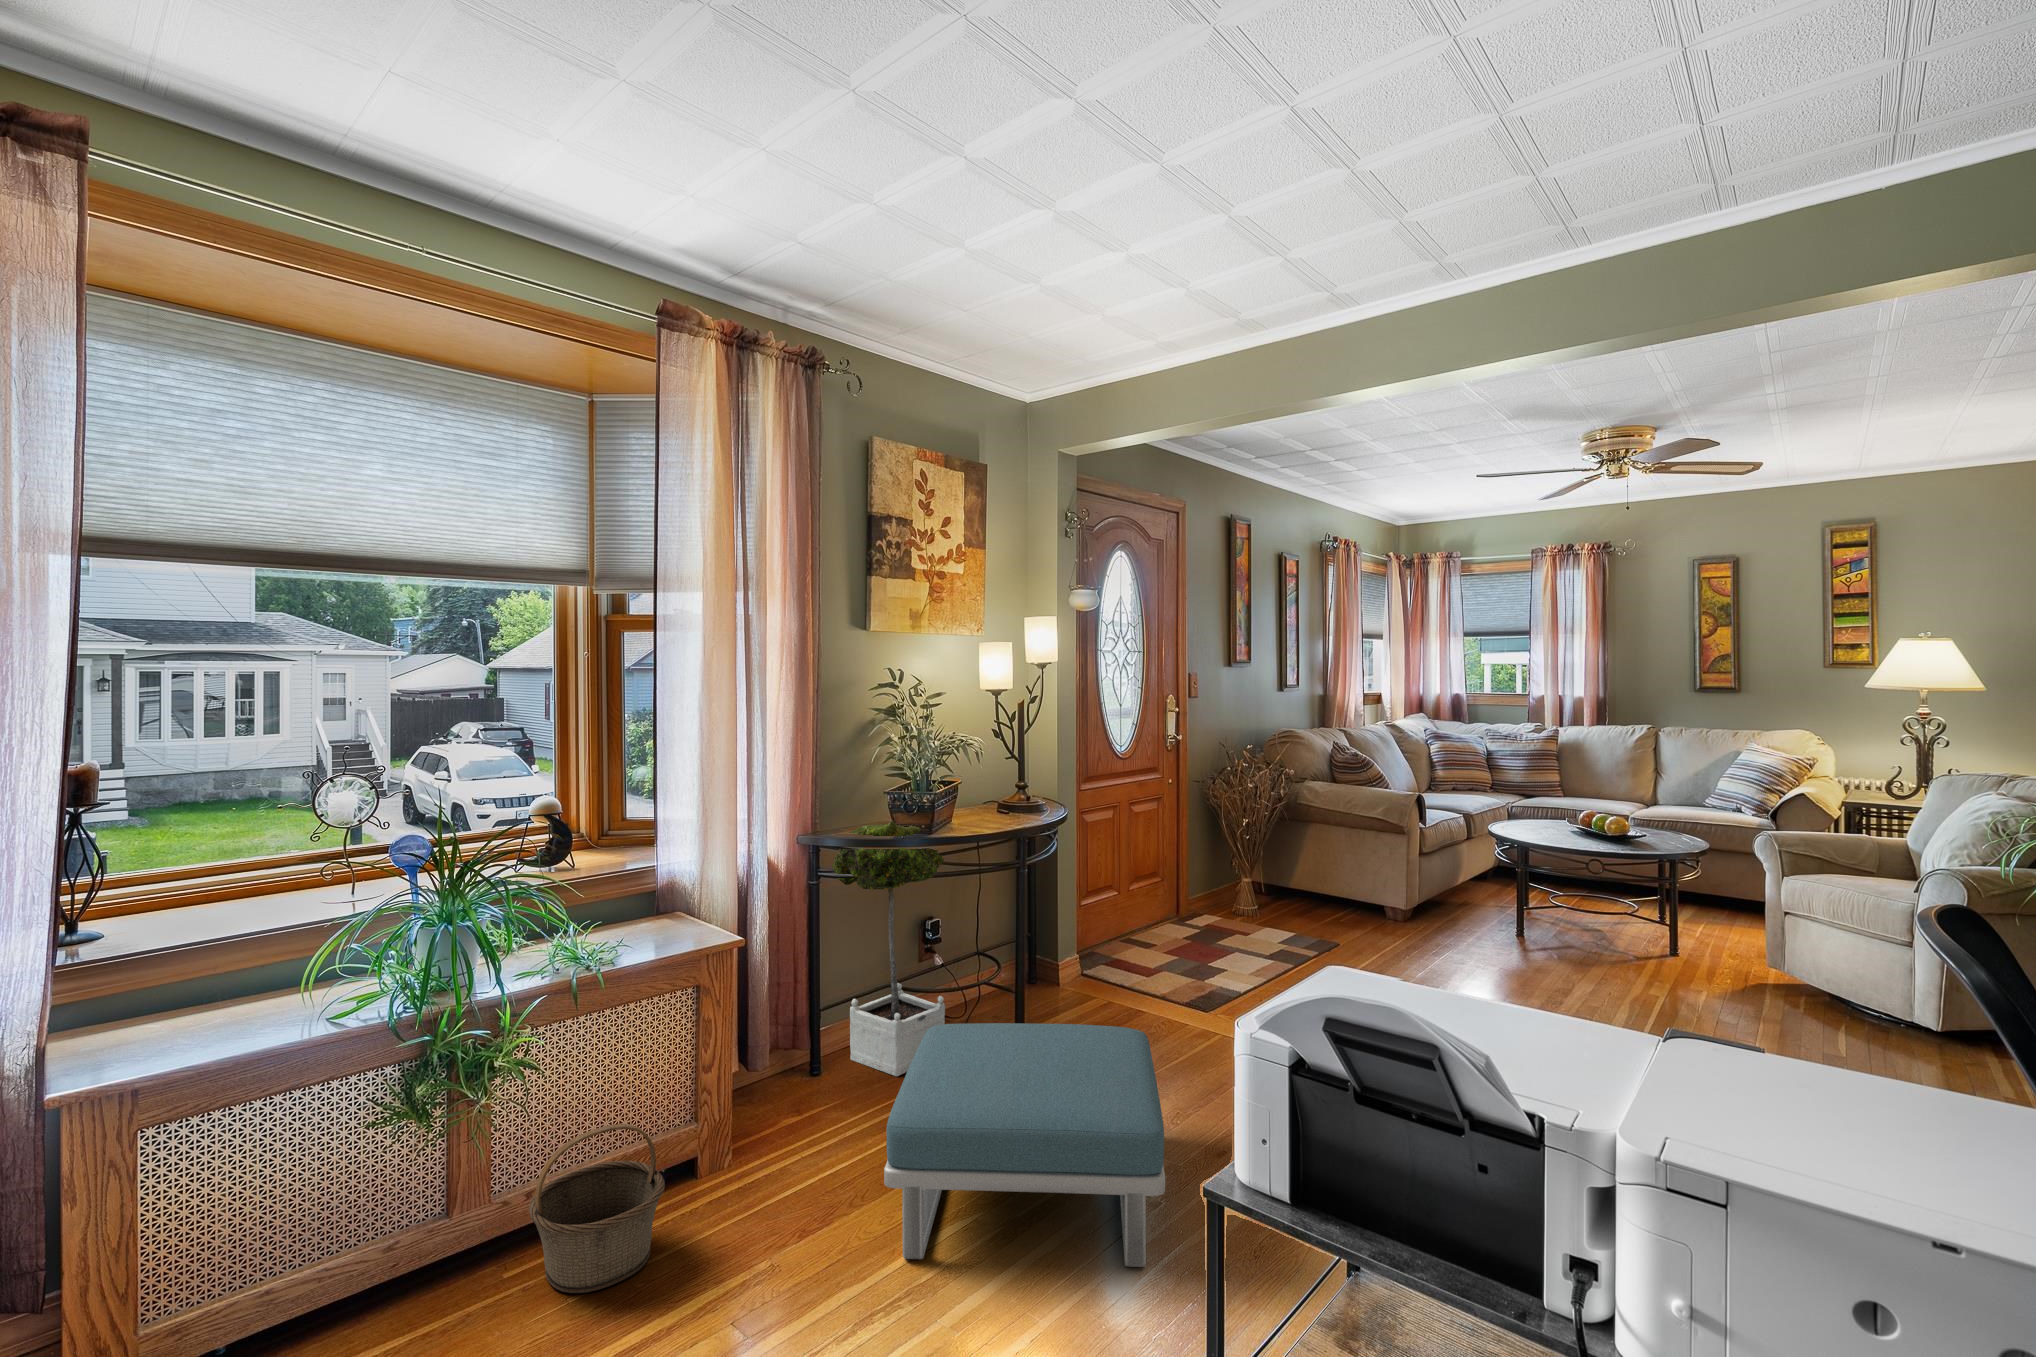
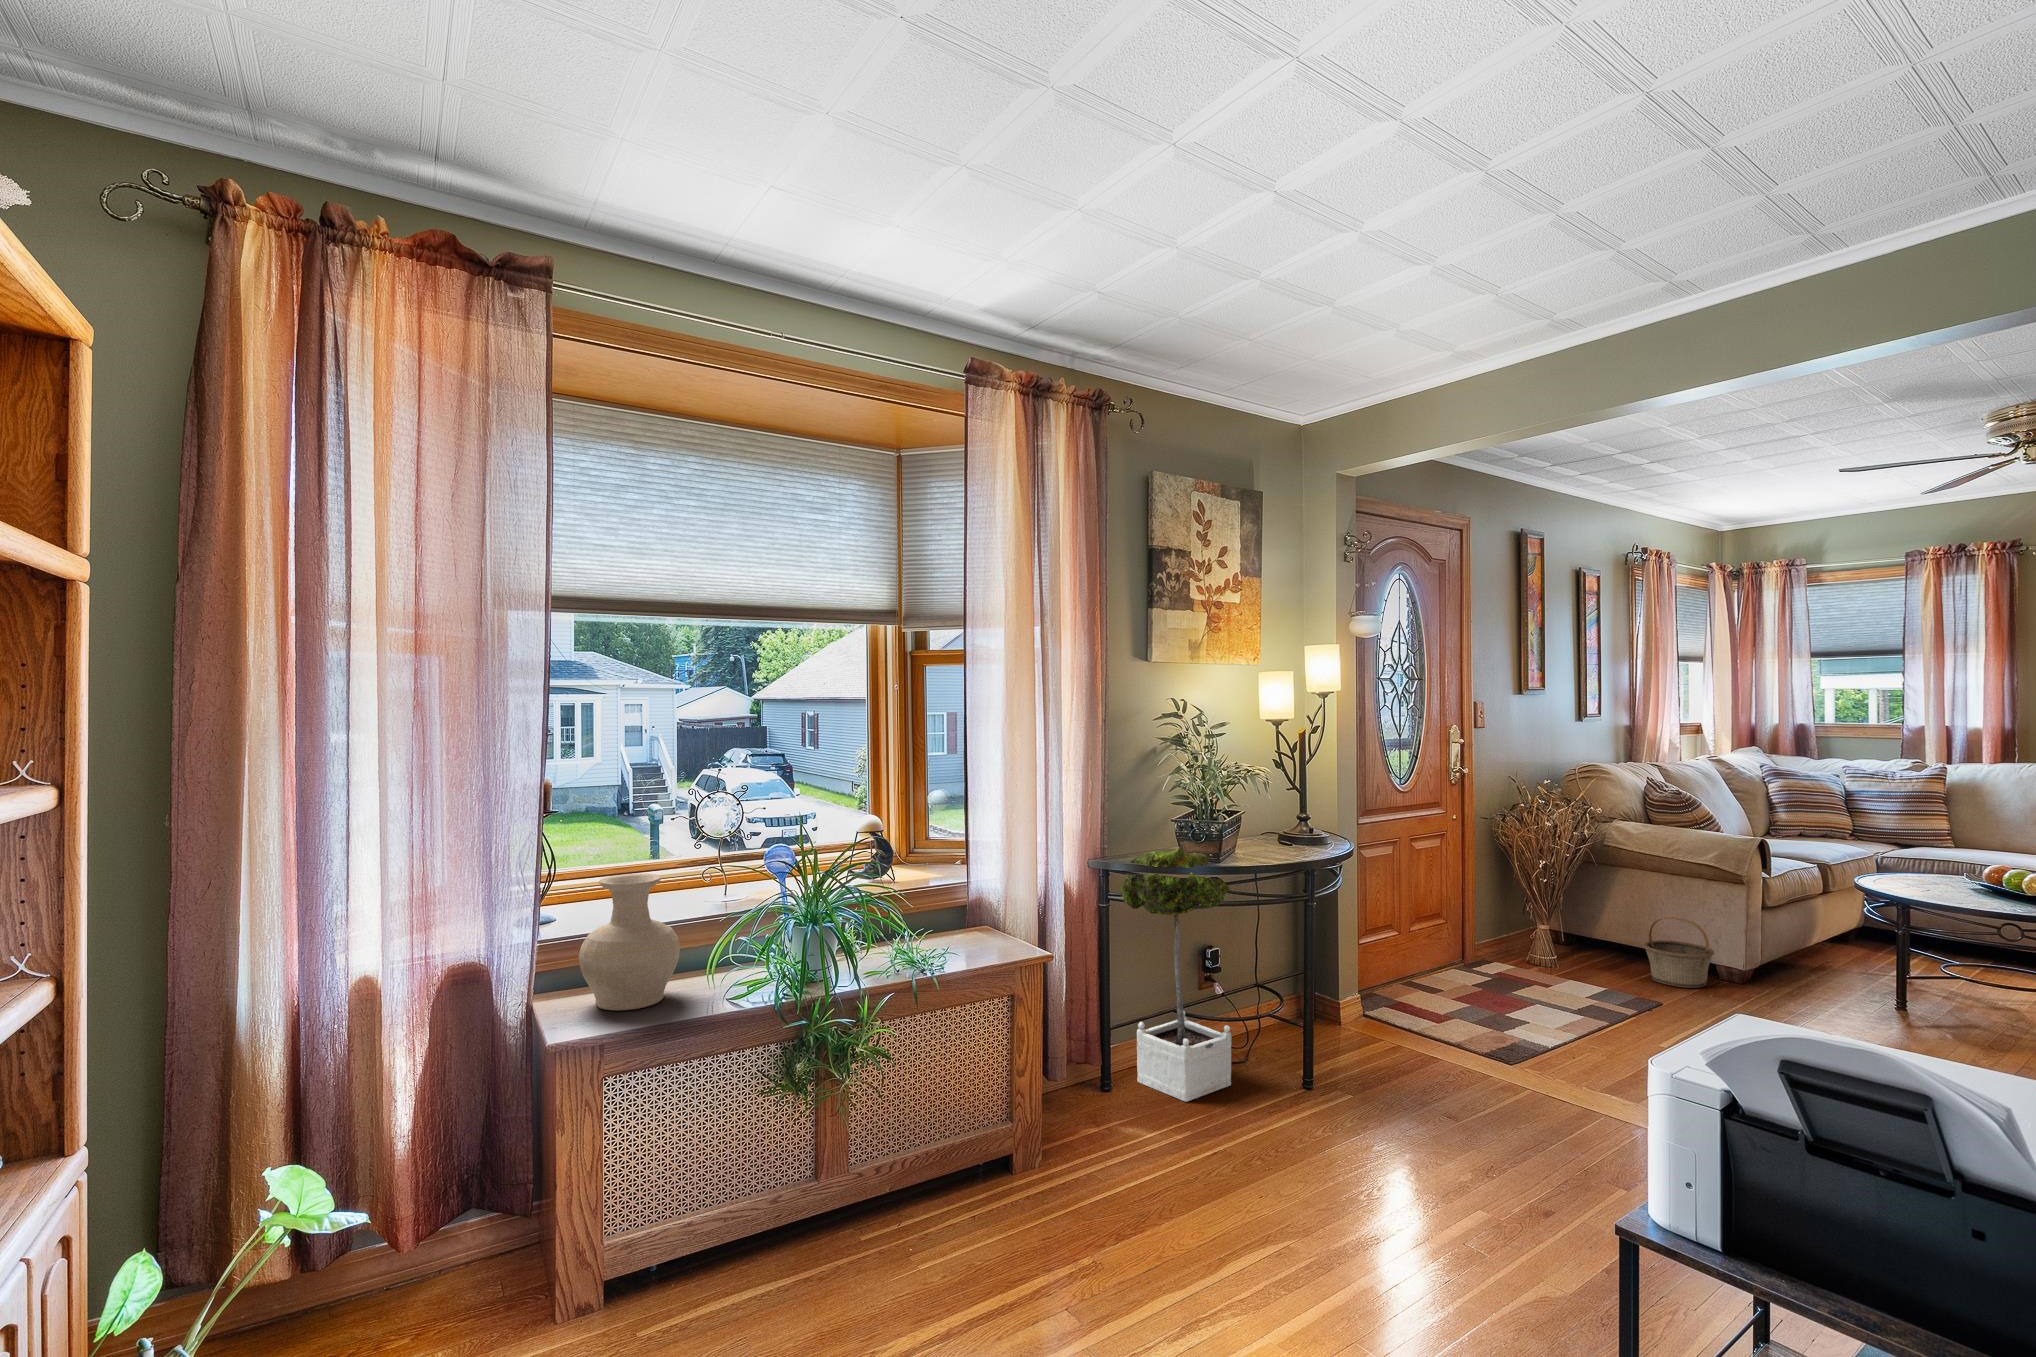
vase: none [118,877,270,1045] -> present [579,874,680,1011]
footstool: present [884,1023,1165,1267] -> none [1200,1051,1495,1312]
basket: present [529,1124,665,1293] -> present [1643,917,1714,988]

